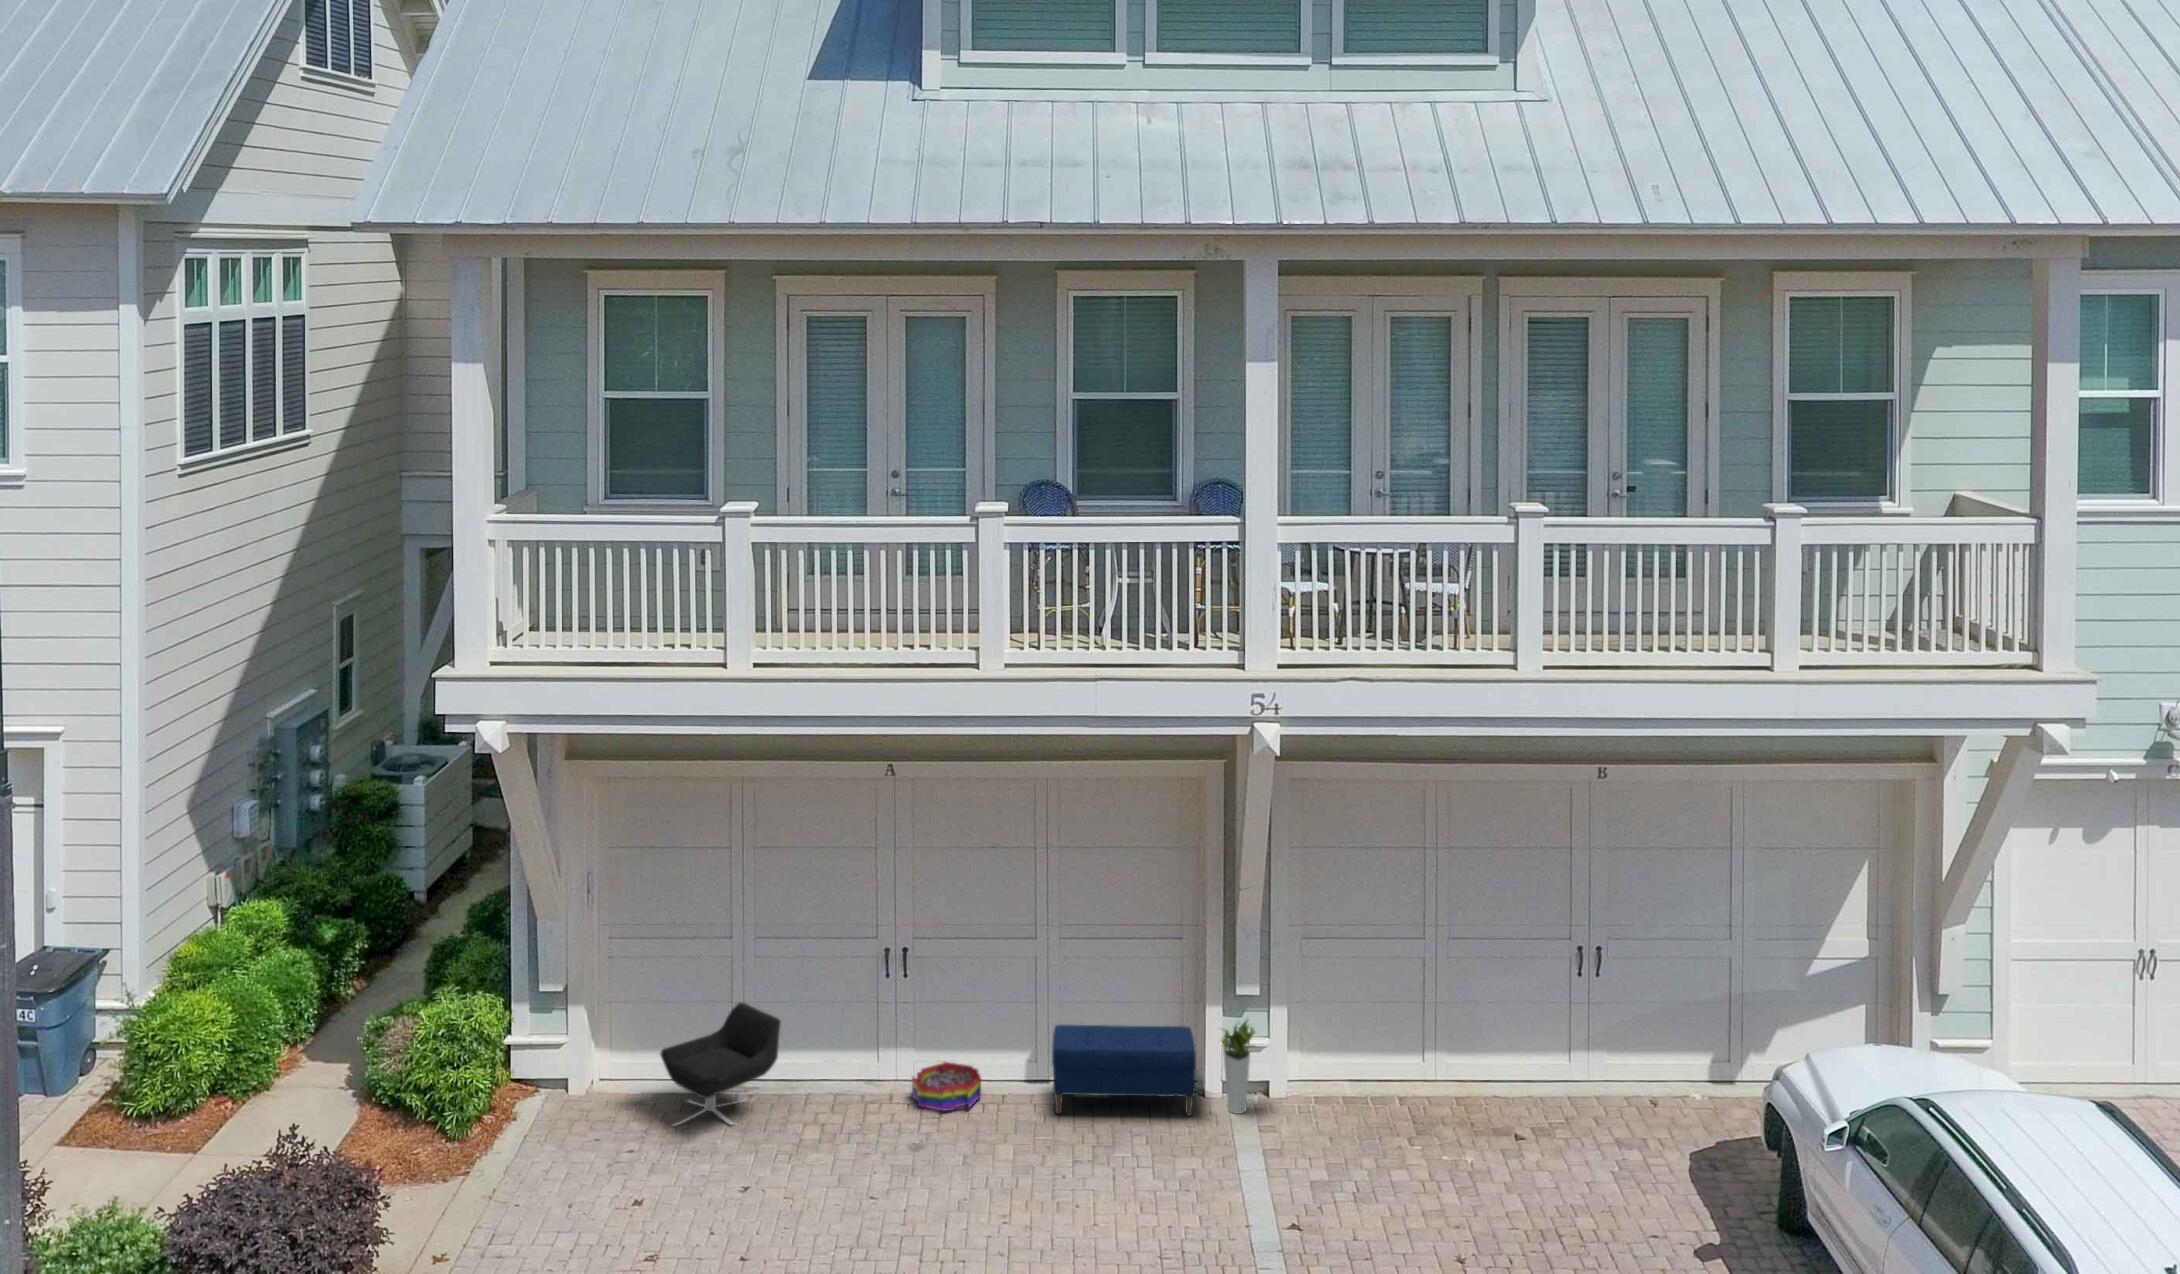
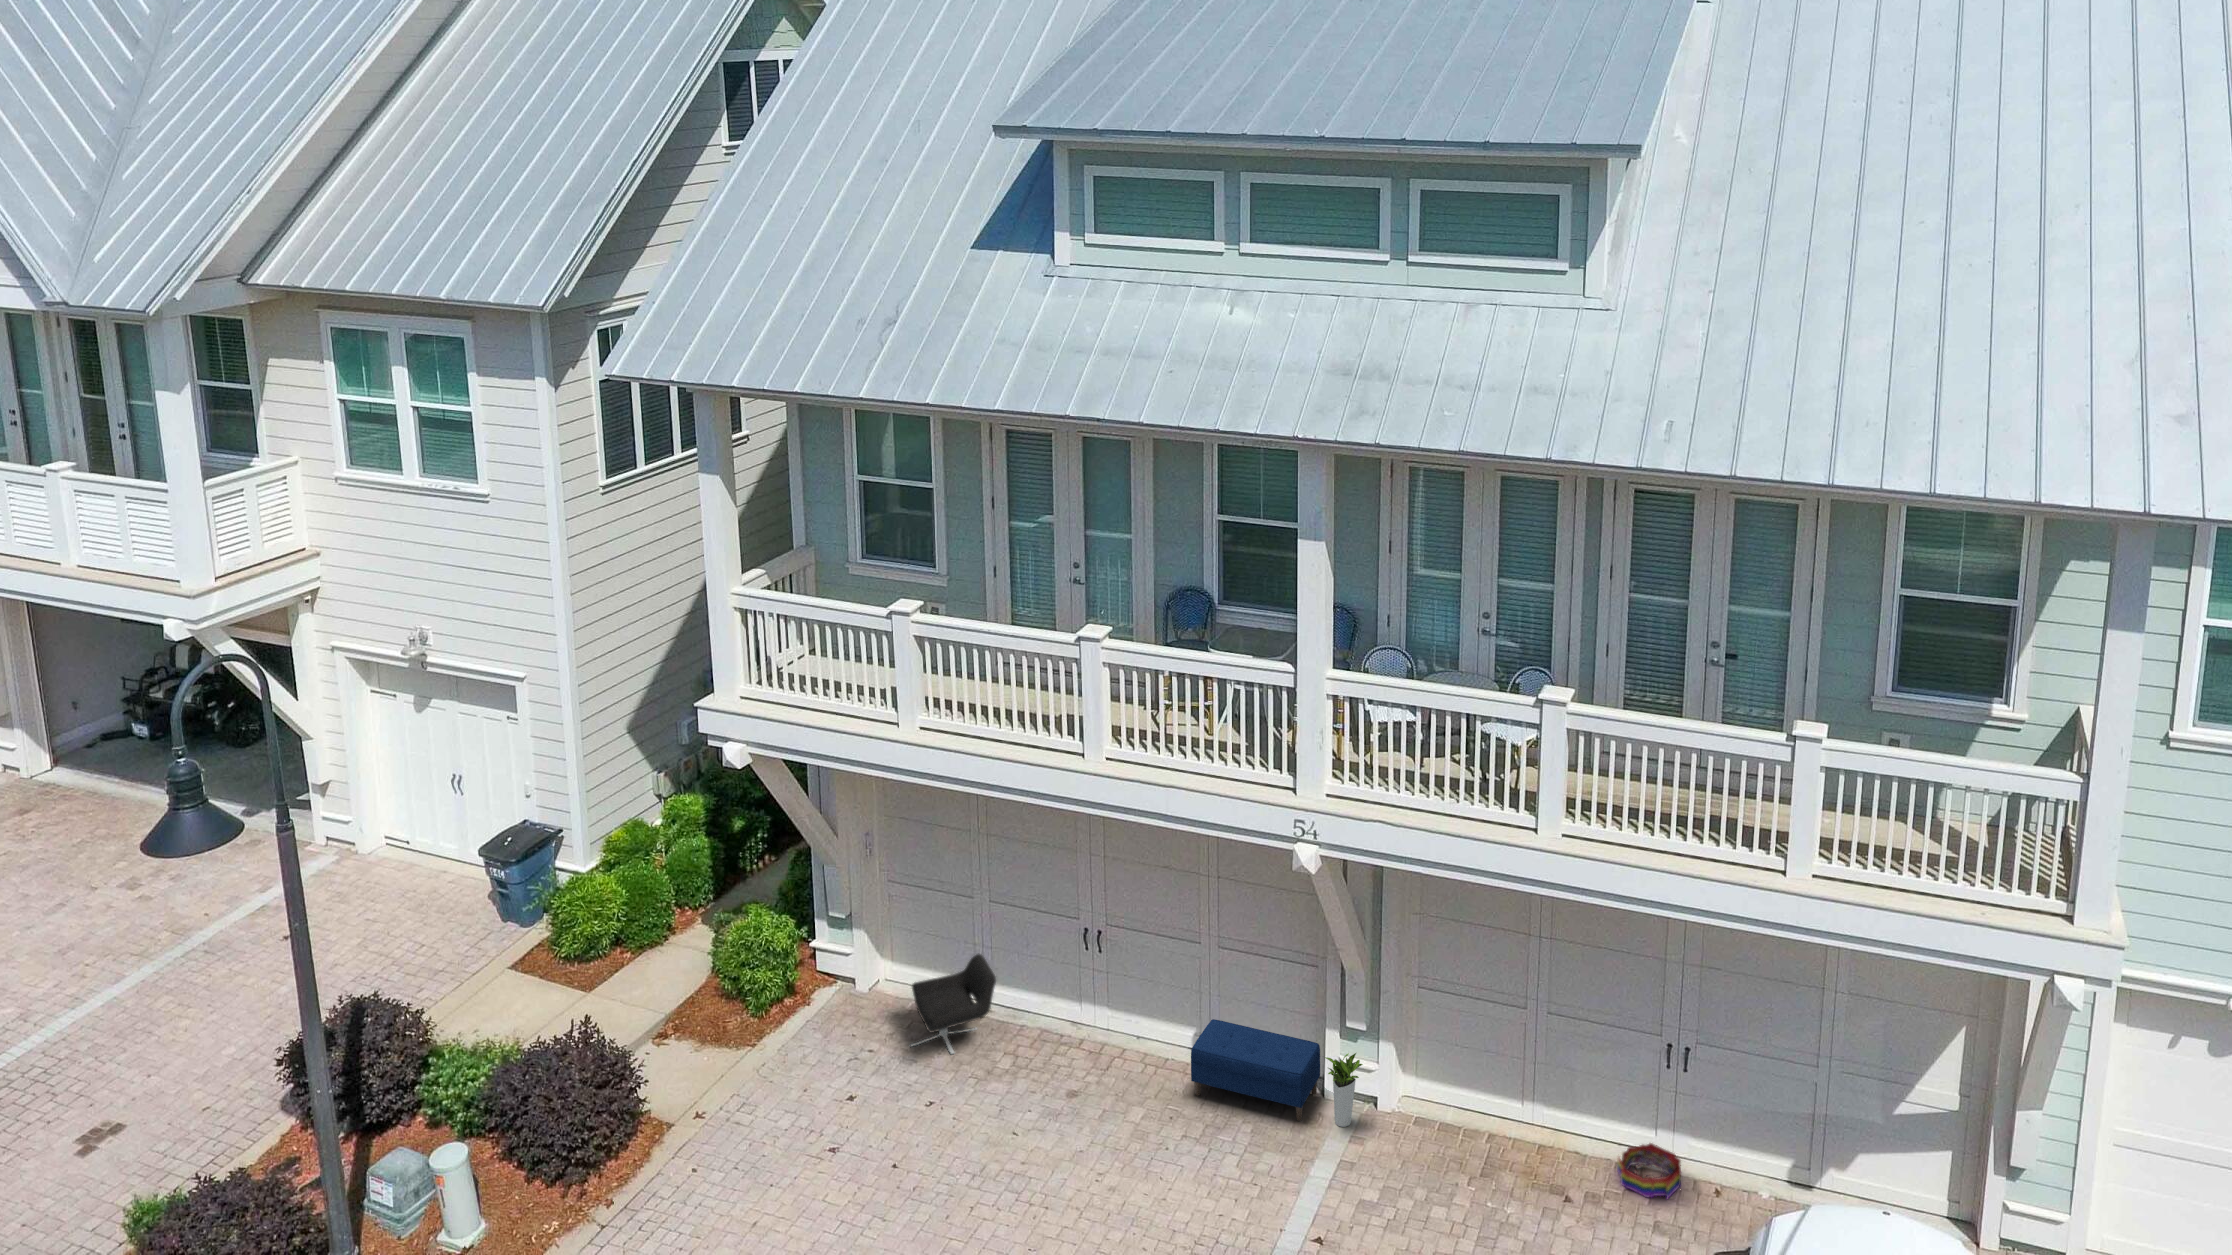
storage bin: present [912,1062,981,1111] -> present [1617,1143,1681,1198]

